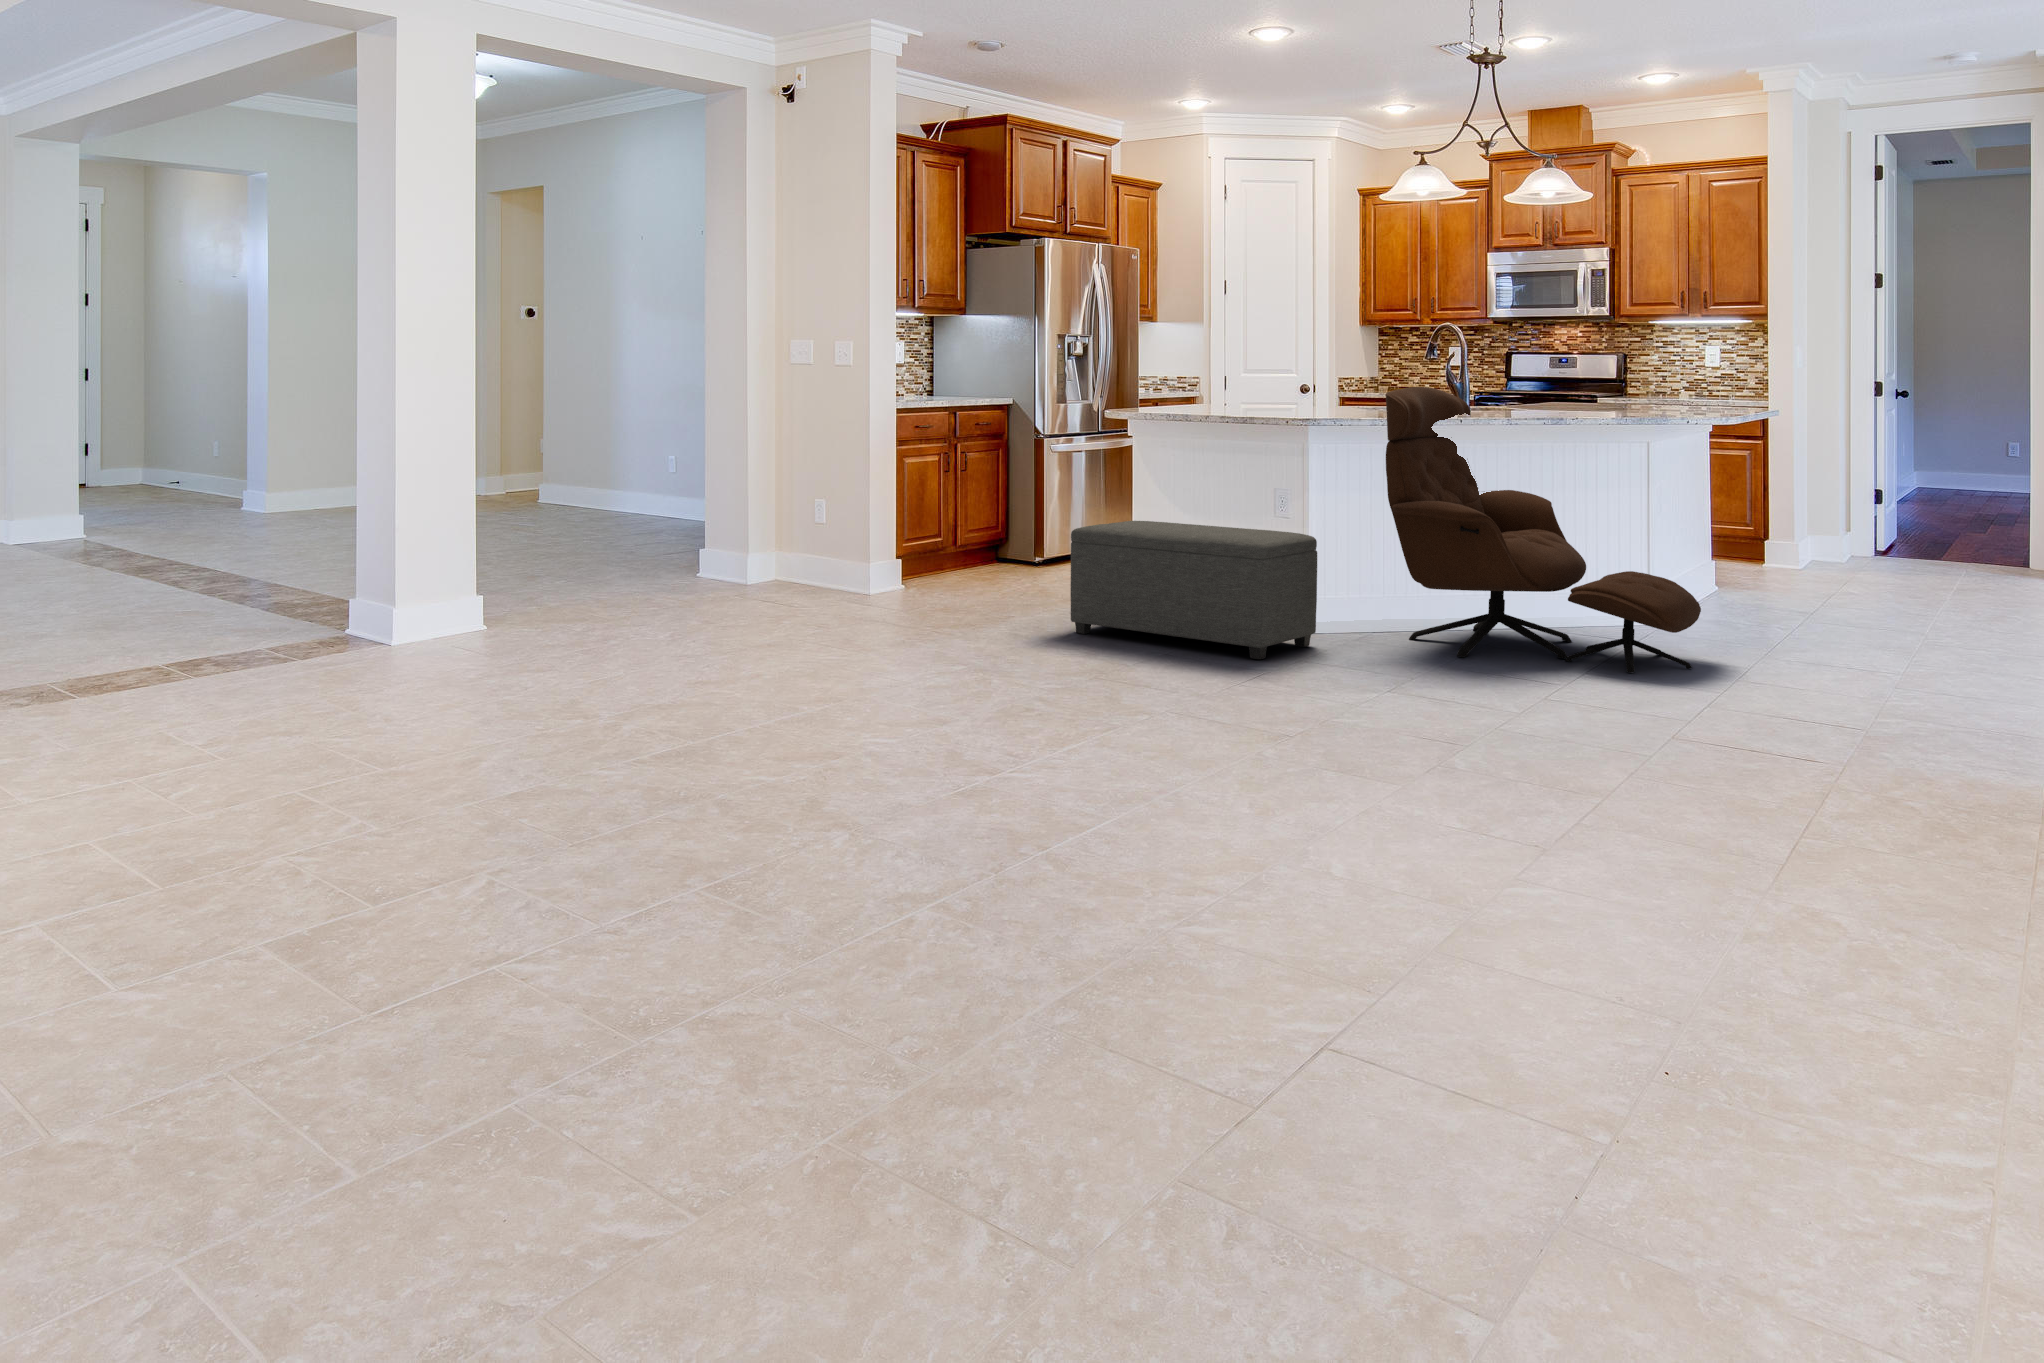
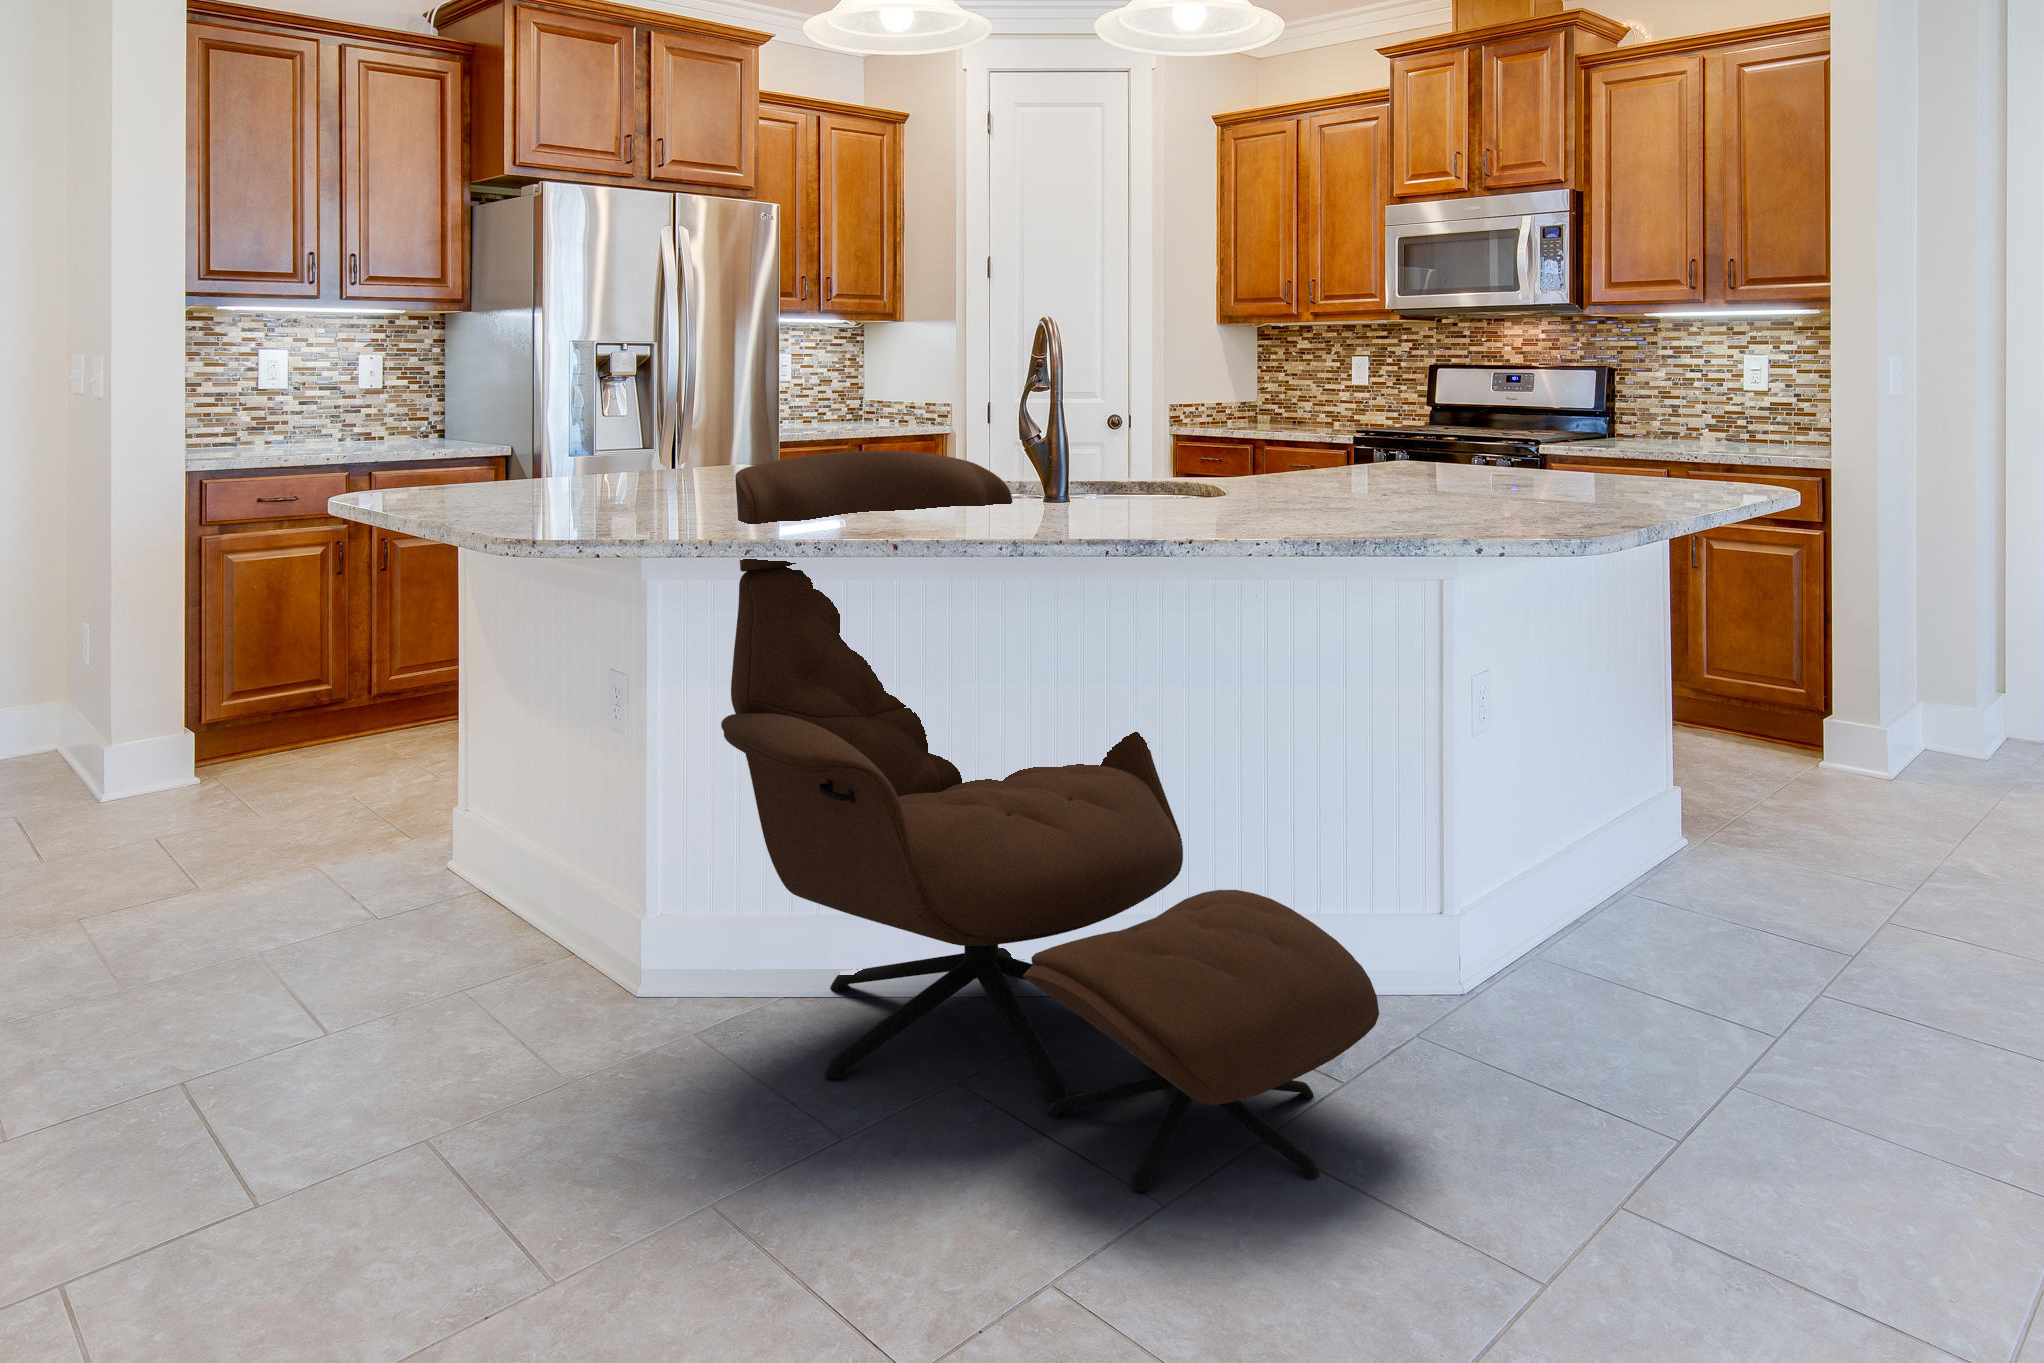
ottoman: present [1070,521,1317,659] -> none [205,701,595,1063]

